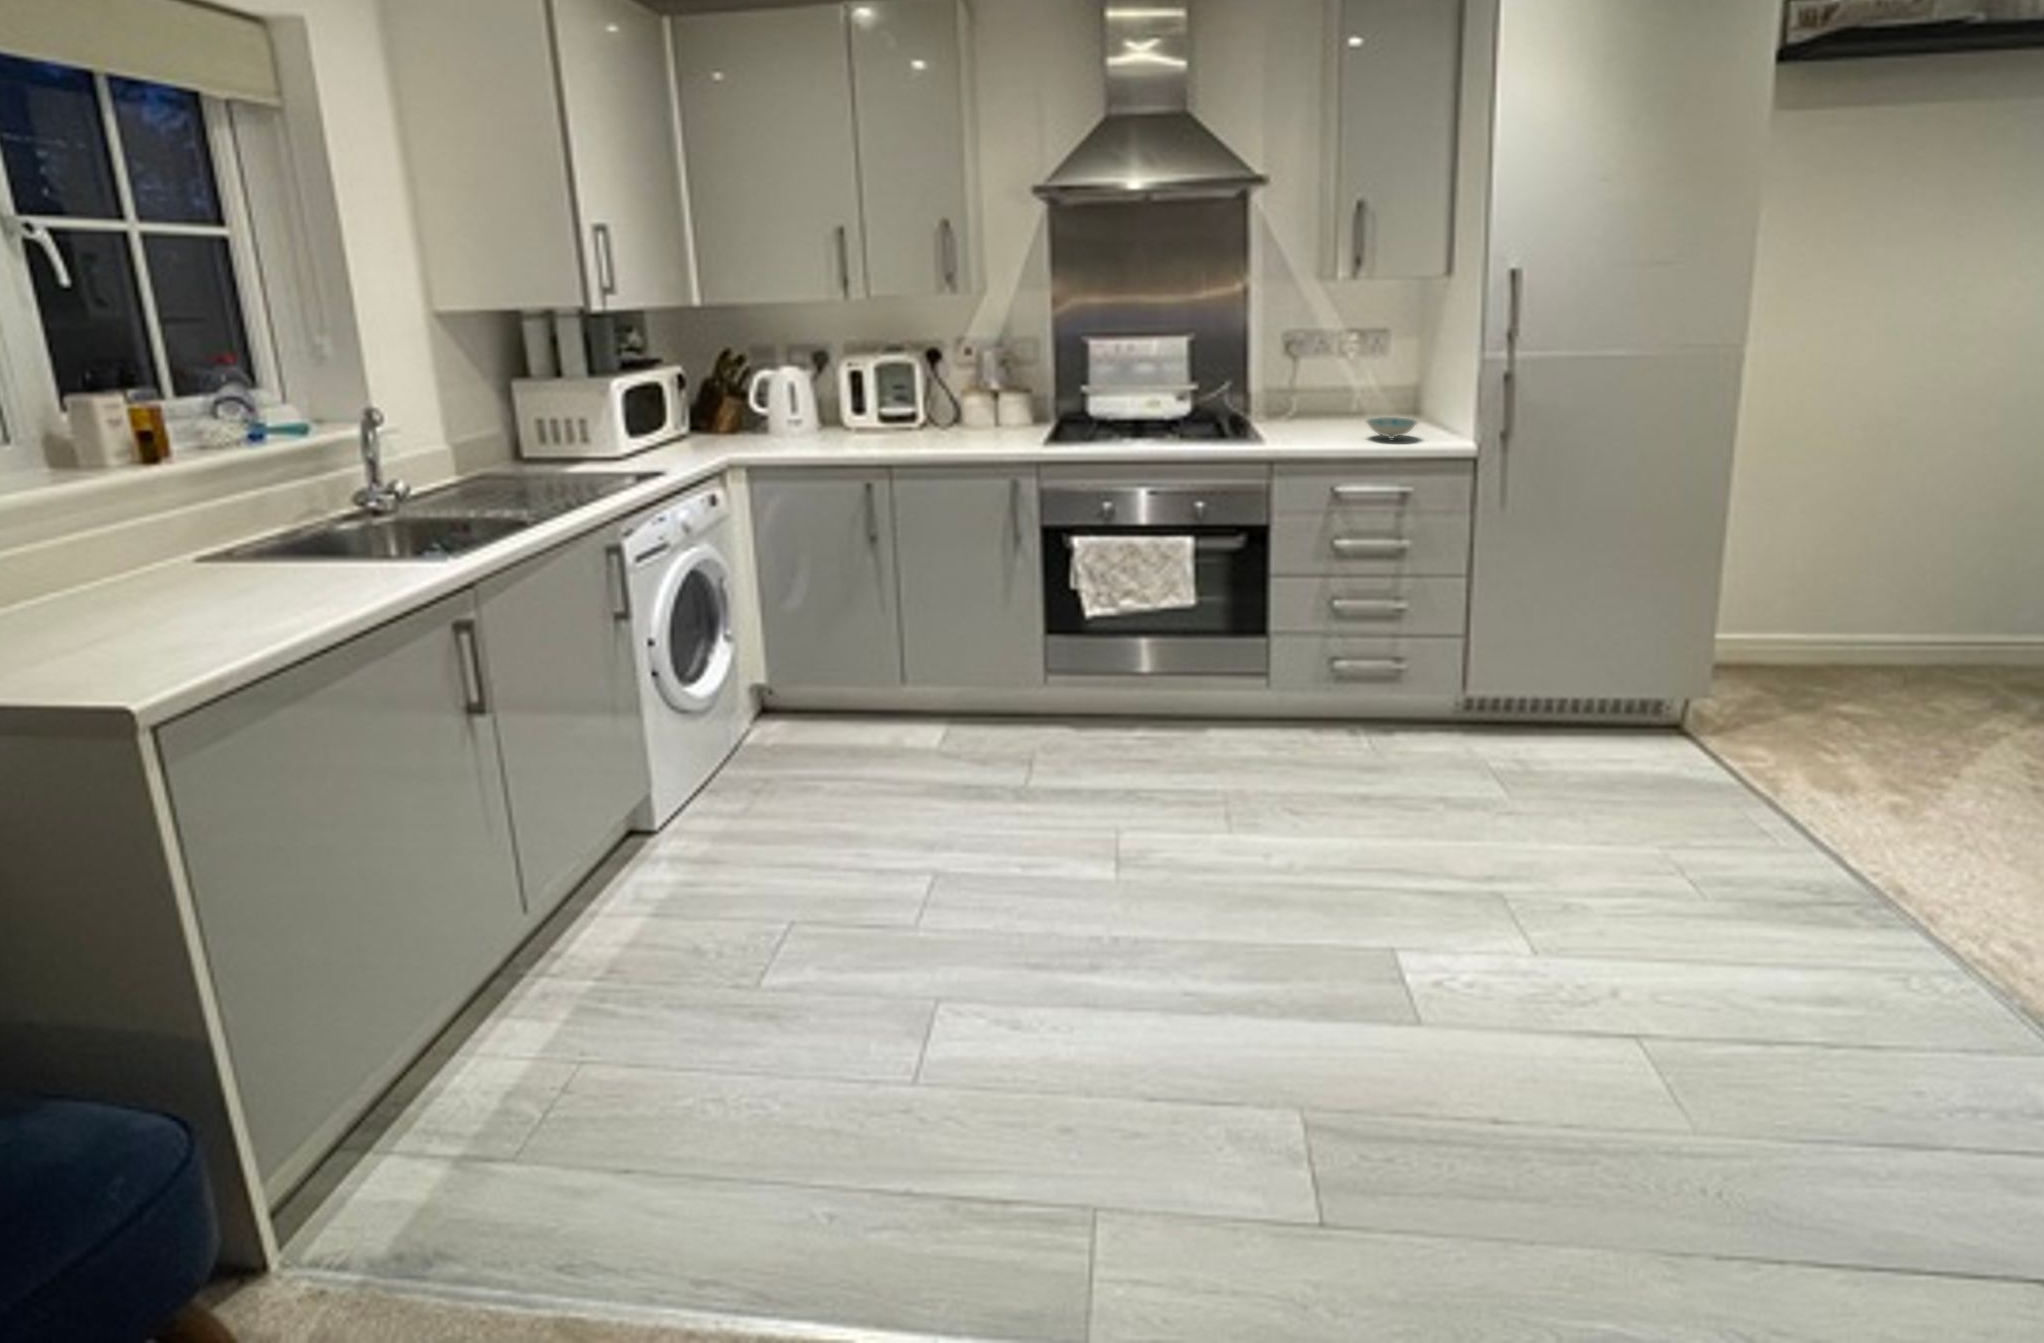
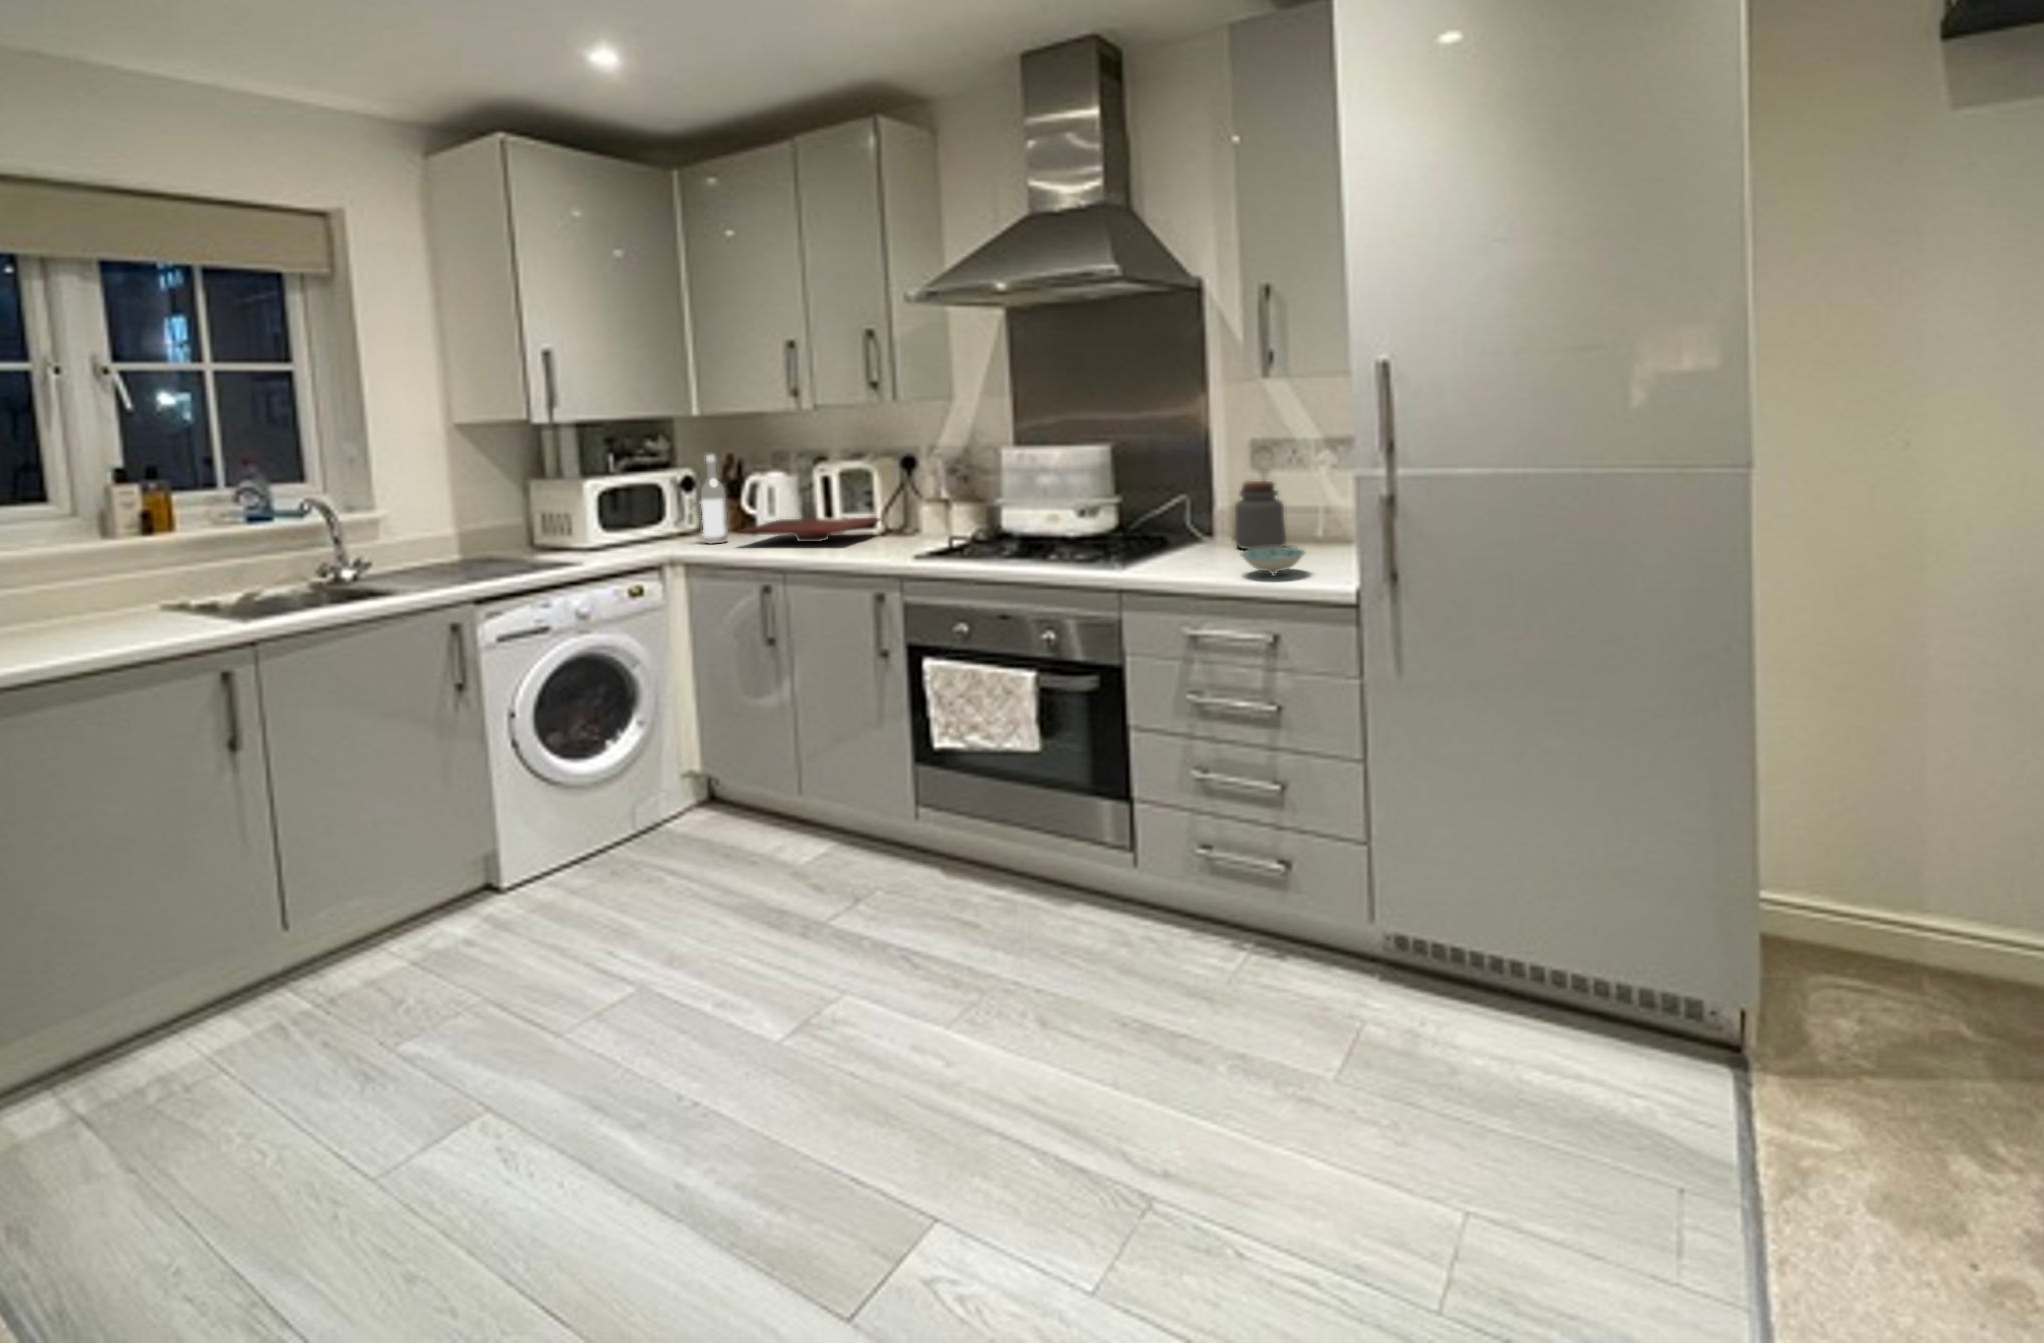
wine bottle: none [734,345,765,444] -> present [701,455,728,544]
jar: none [1298,364,1342,423] -> present [1234,481,1286,550]
cutting board: none [799,410,930,437] -> present [738,518,880,542]

